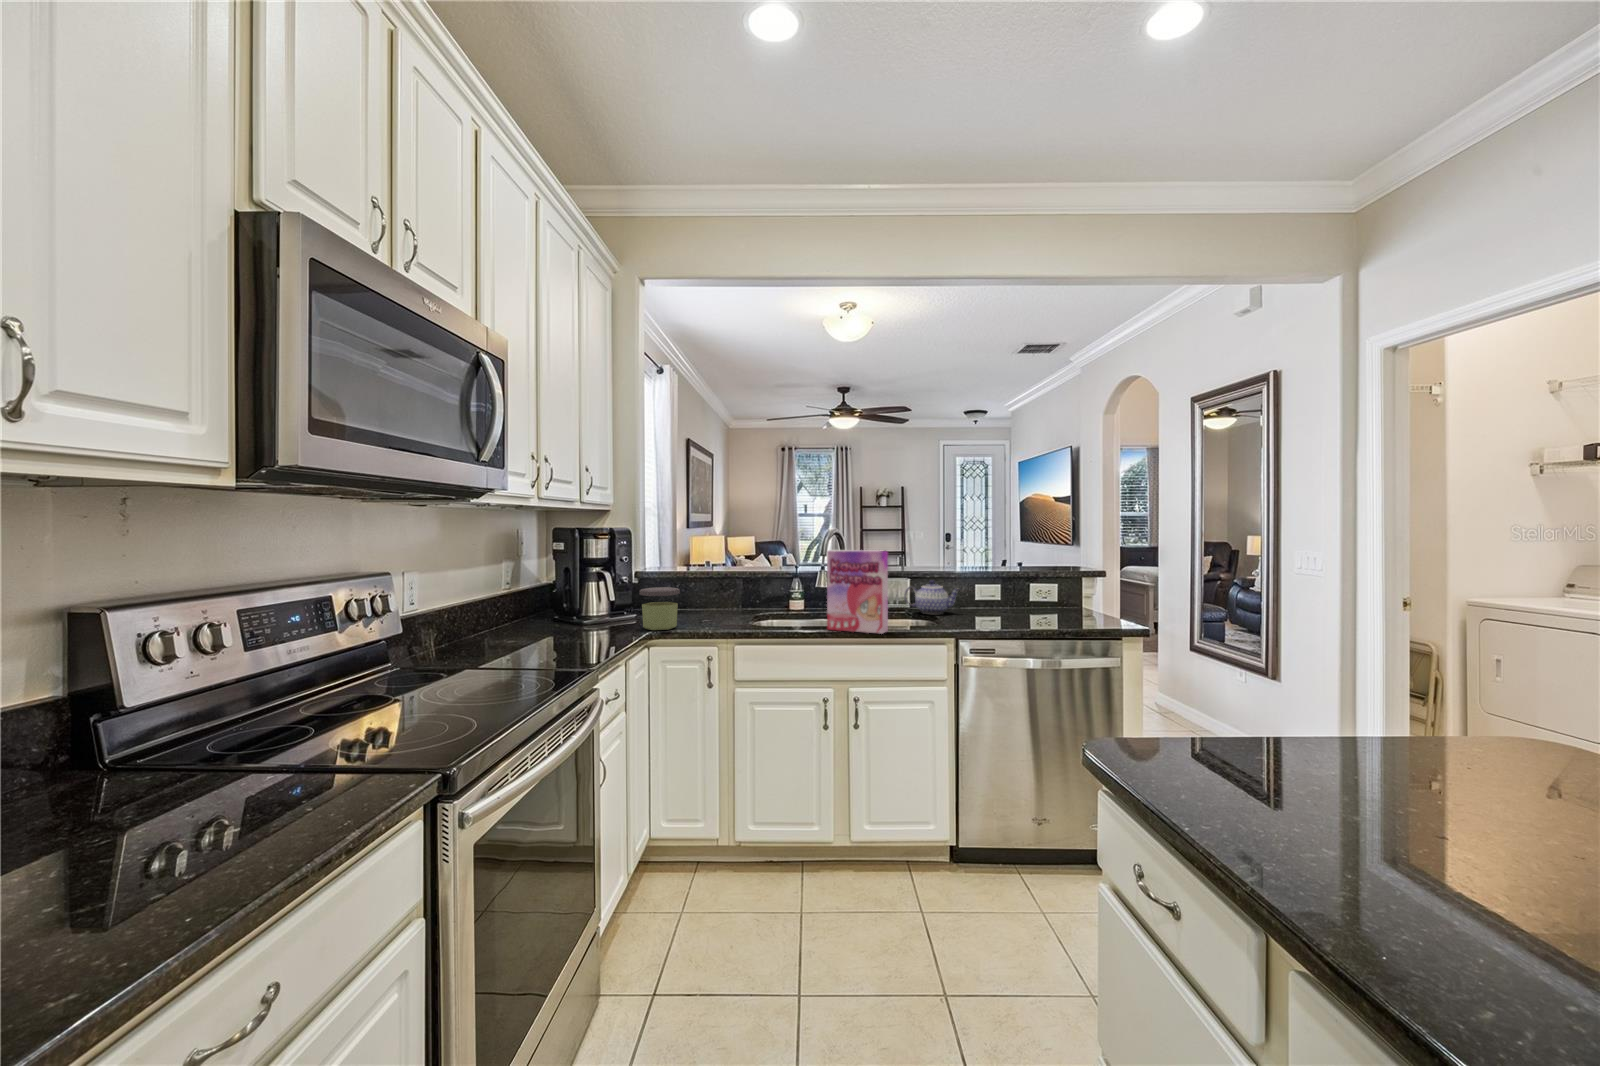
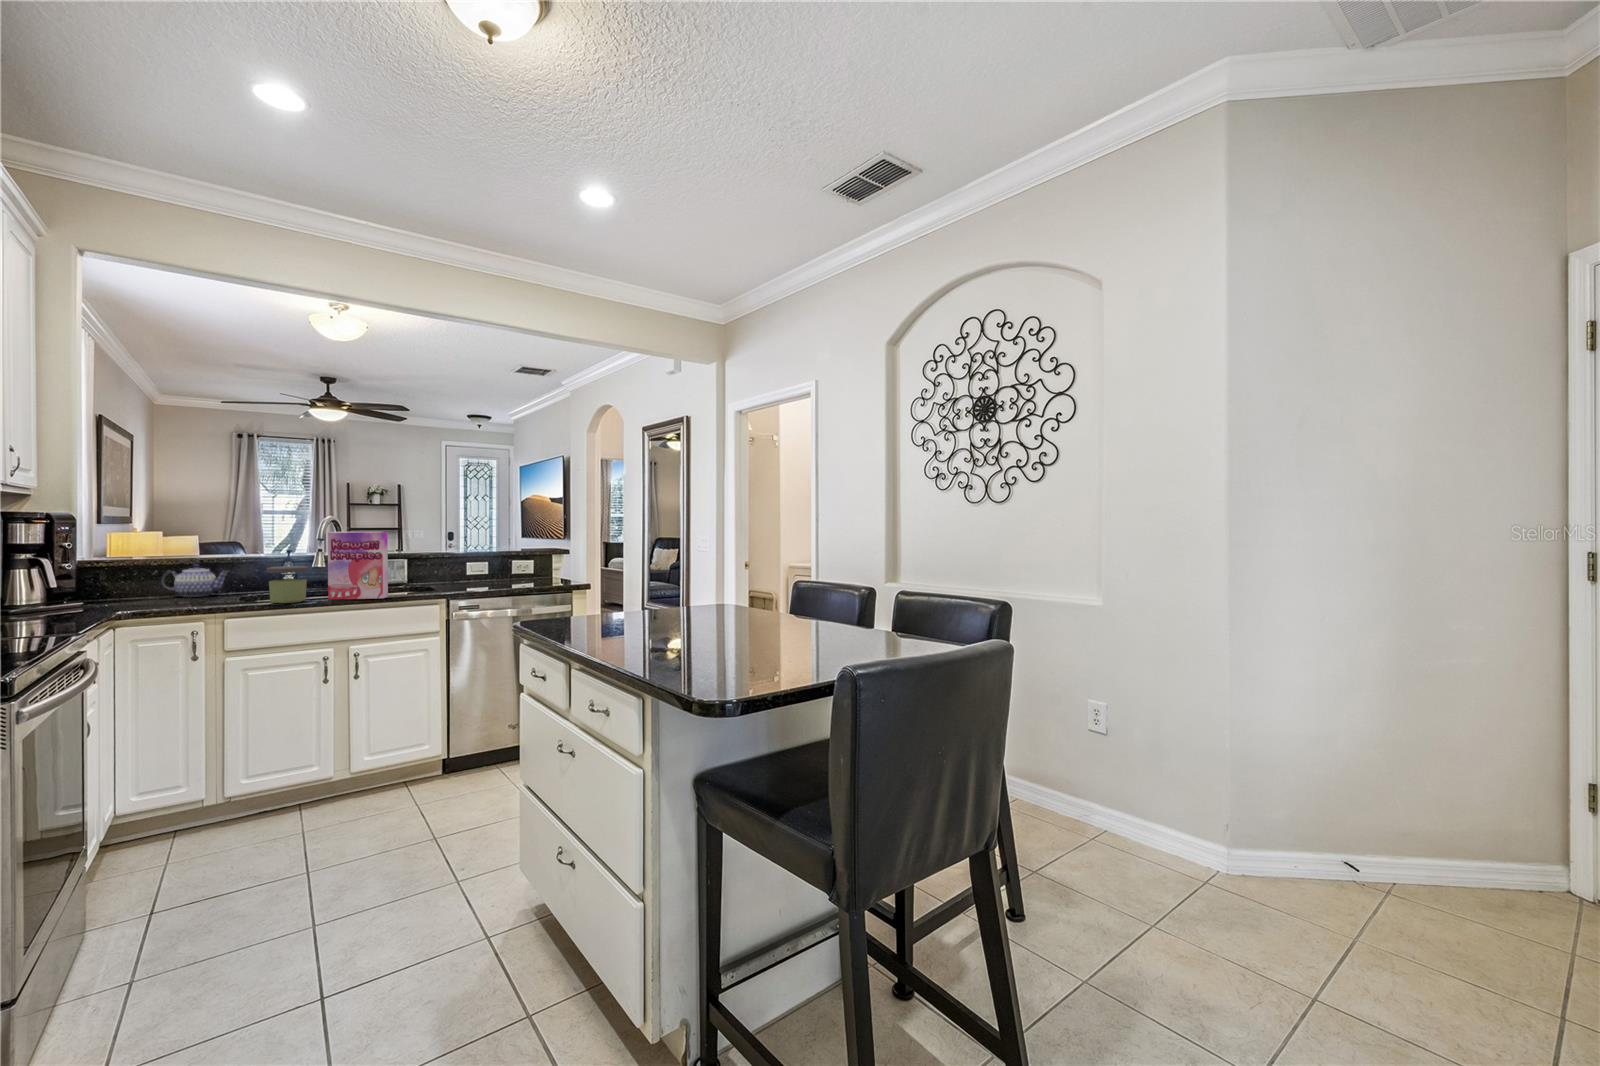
teapot: present [904,580,959,614] -> present [161,564,228,597]
jar: present [639,587,680,630] -> present [266,566,309,603]

